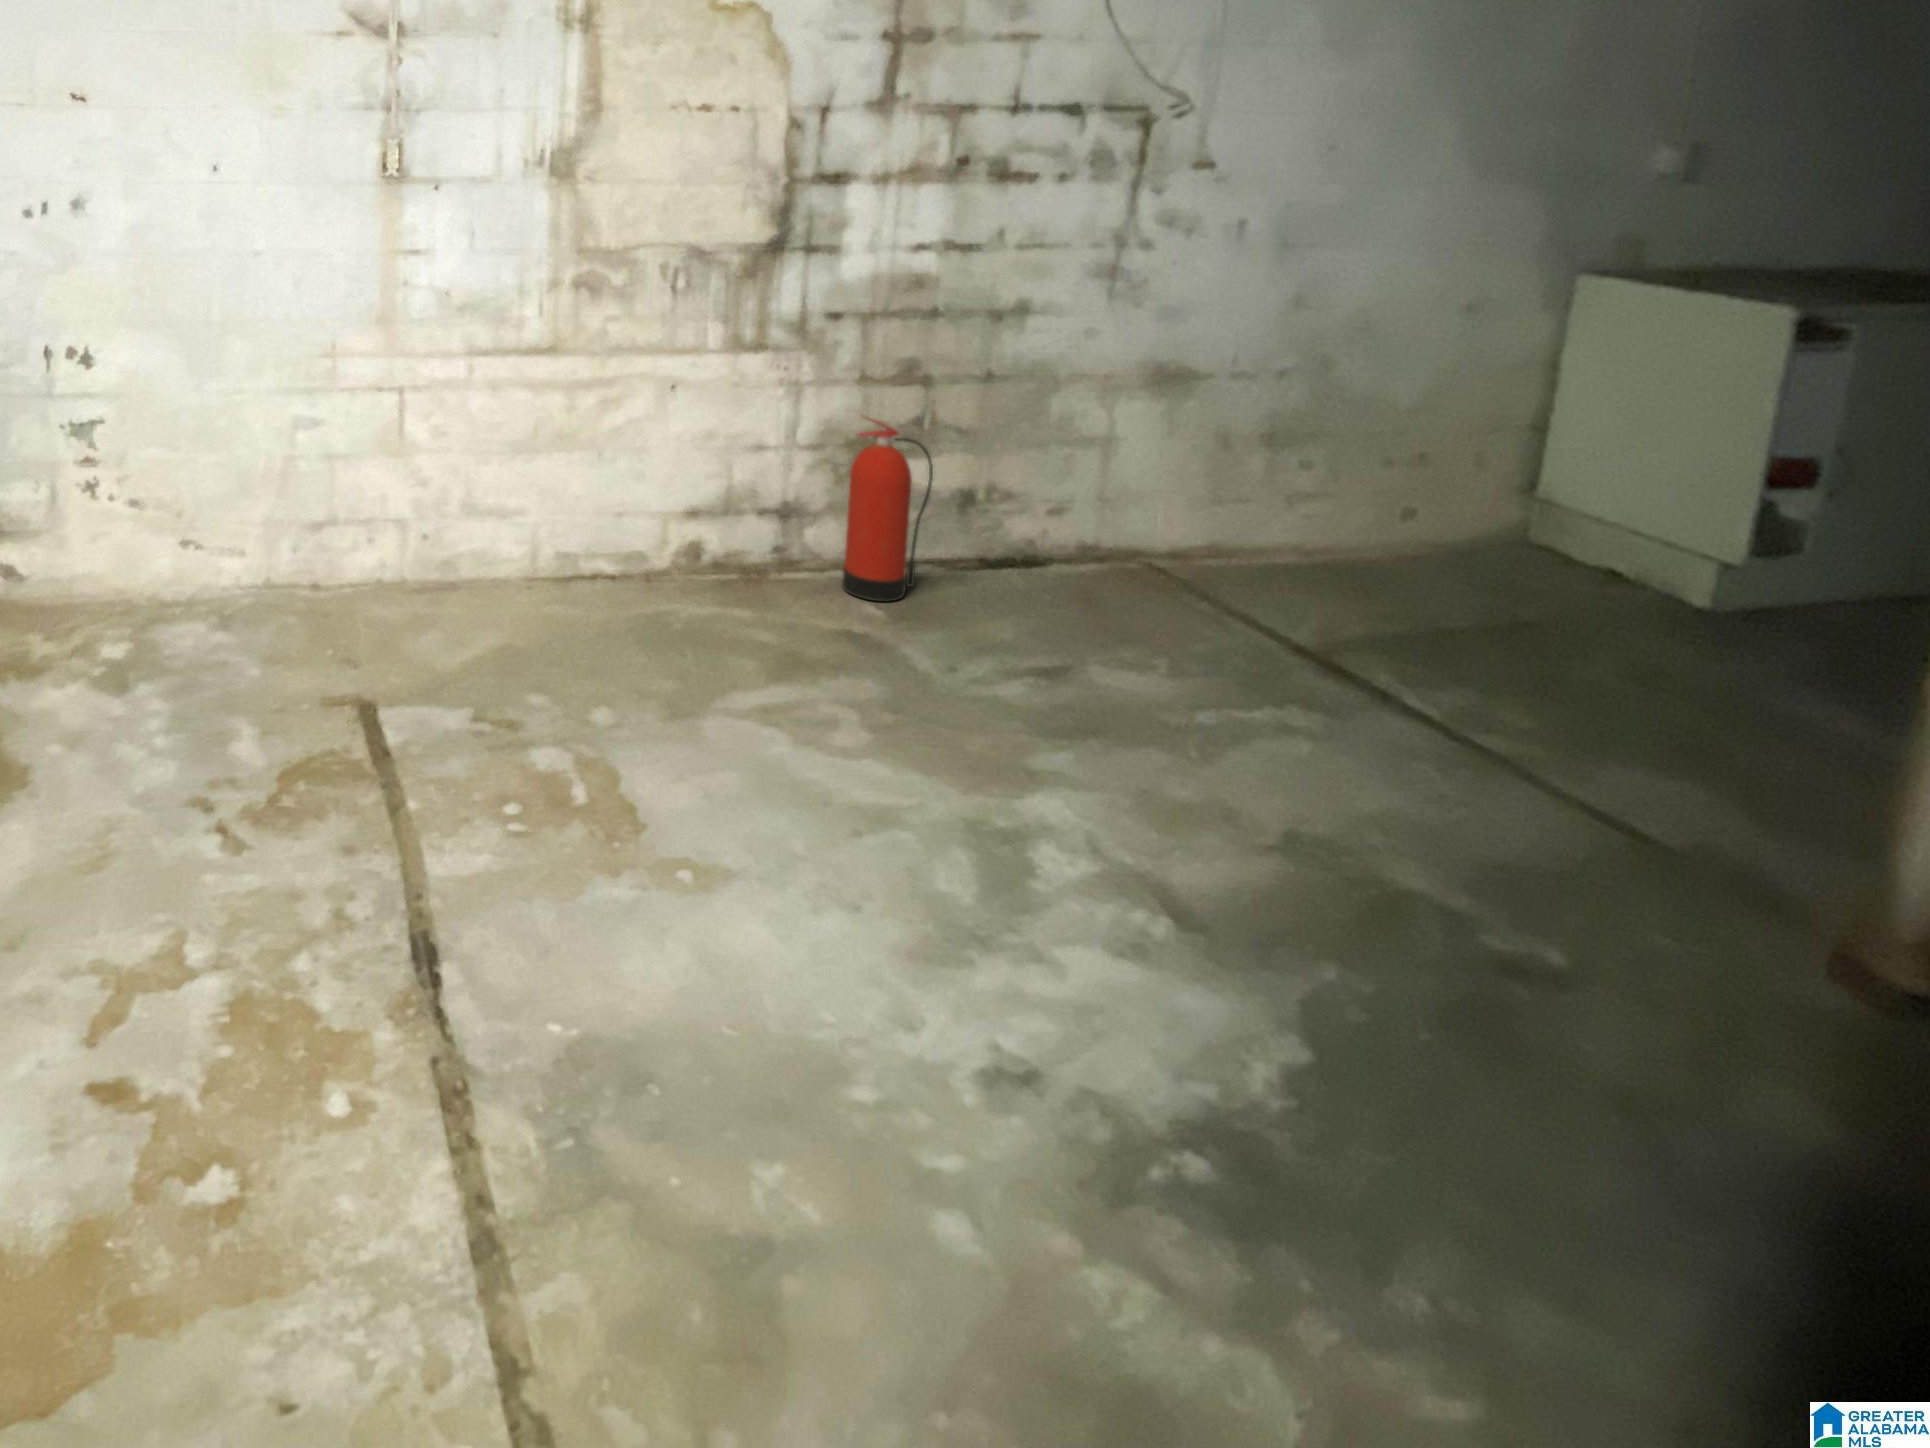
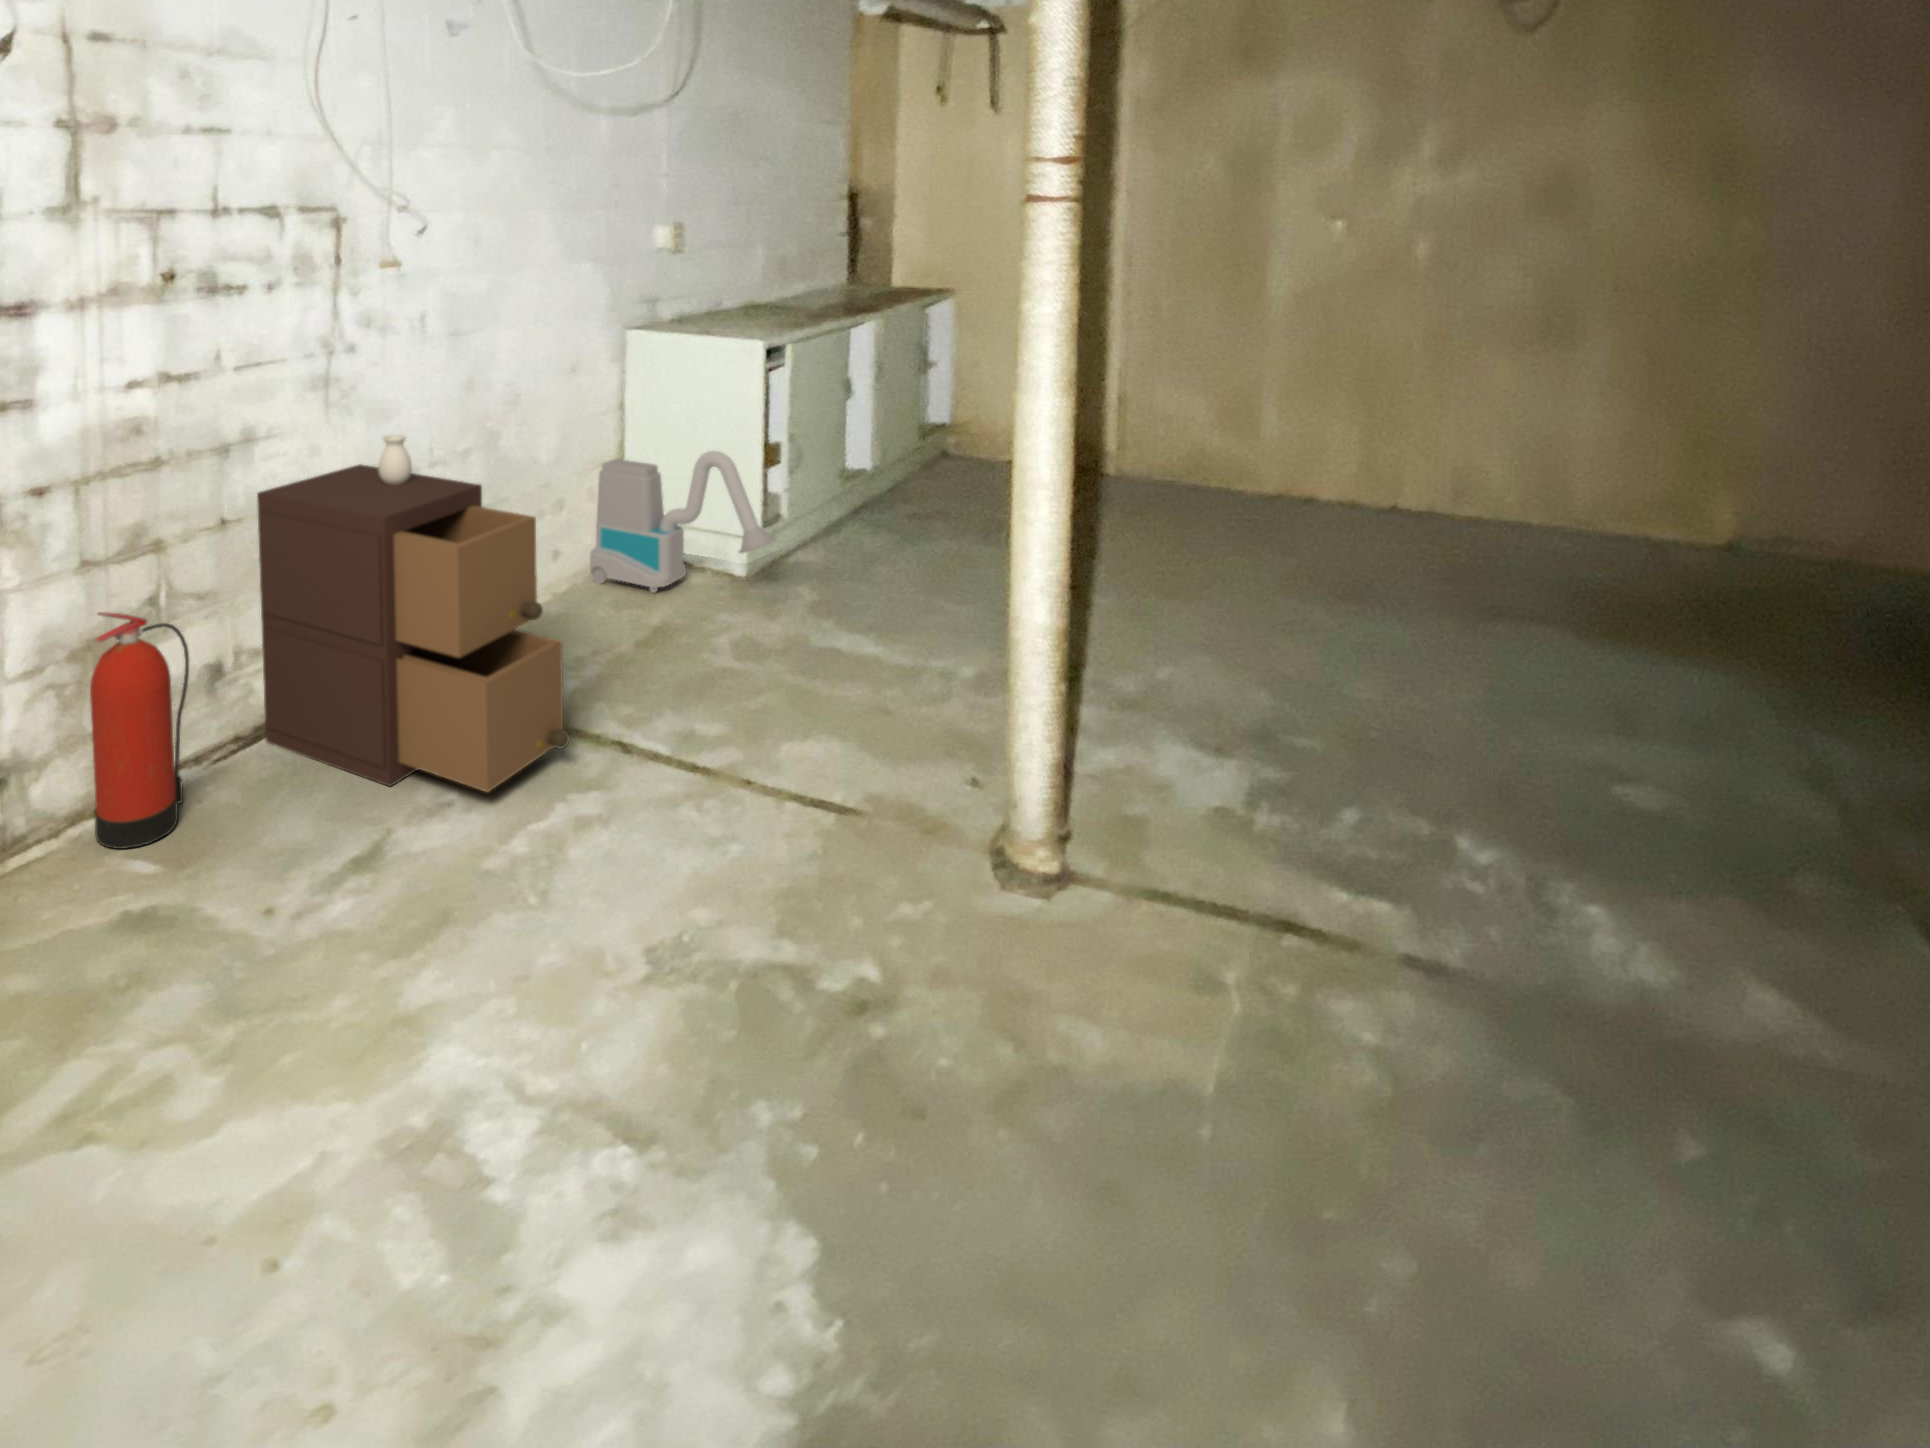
storage cabinet: none [1004,330,1312,676] -> present [257,435,569,792]
vacuum cleaner: none [1490,435,1820,609] -> present [590,451,776,593]

